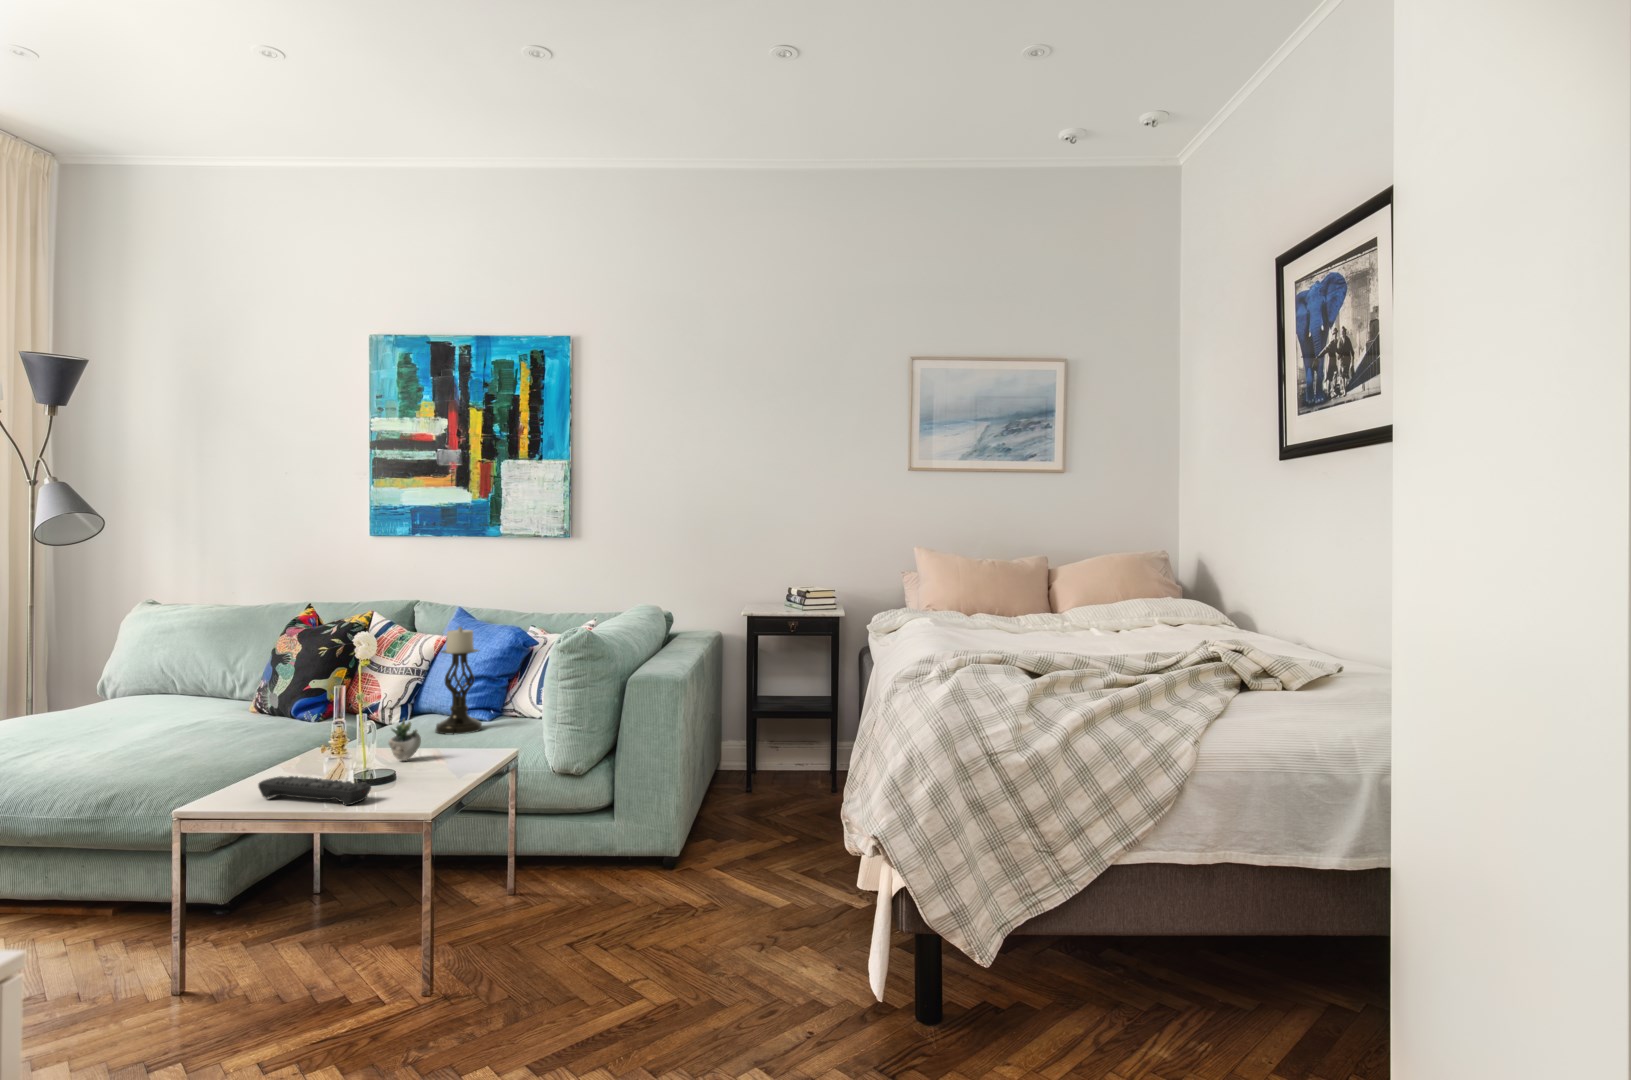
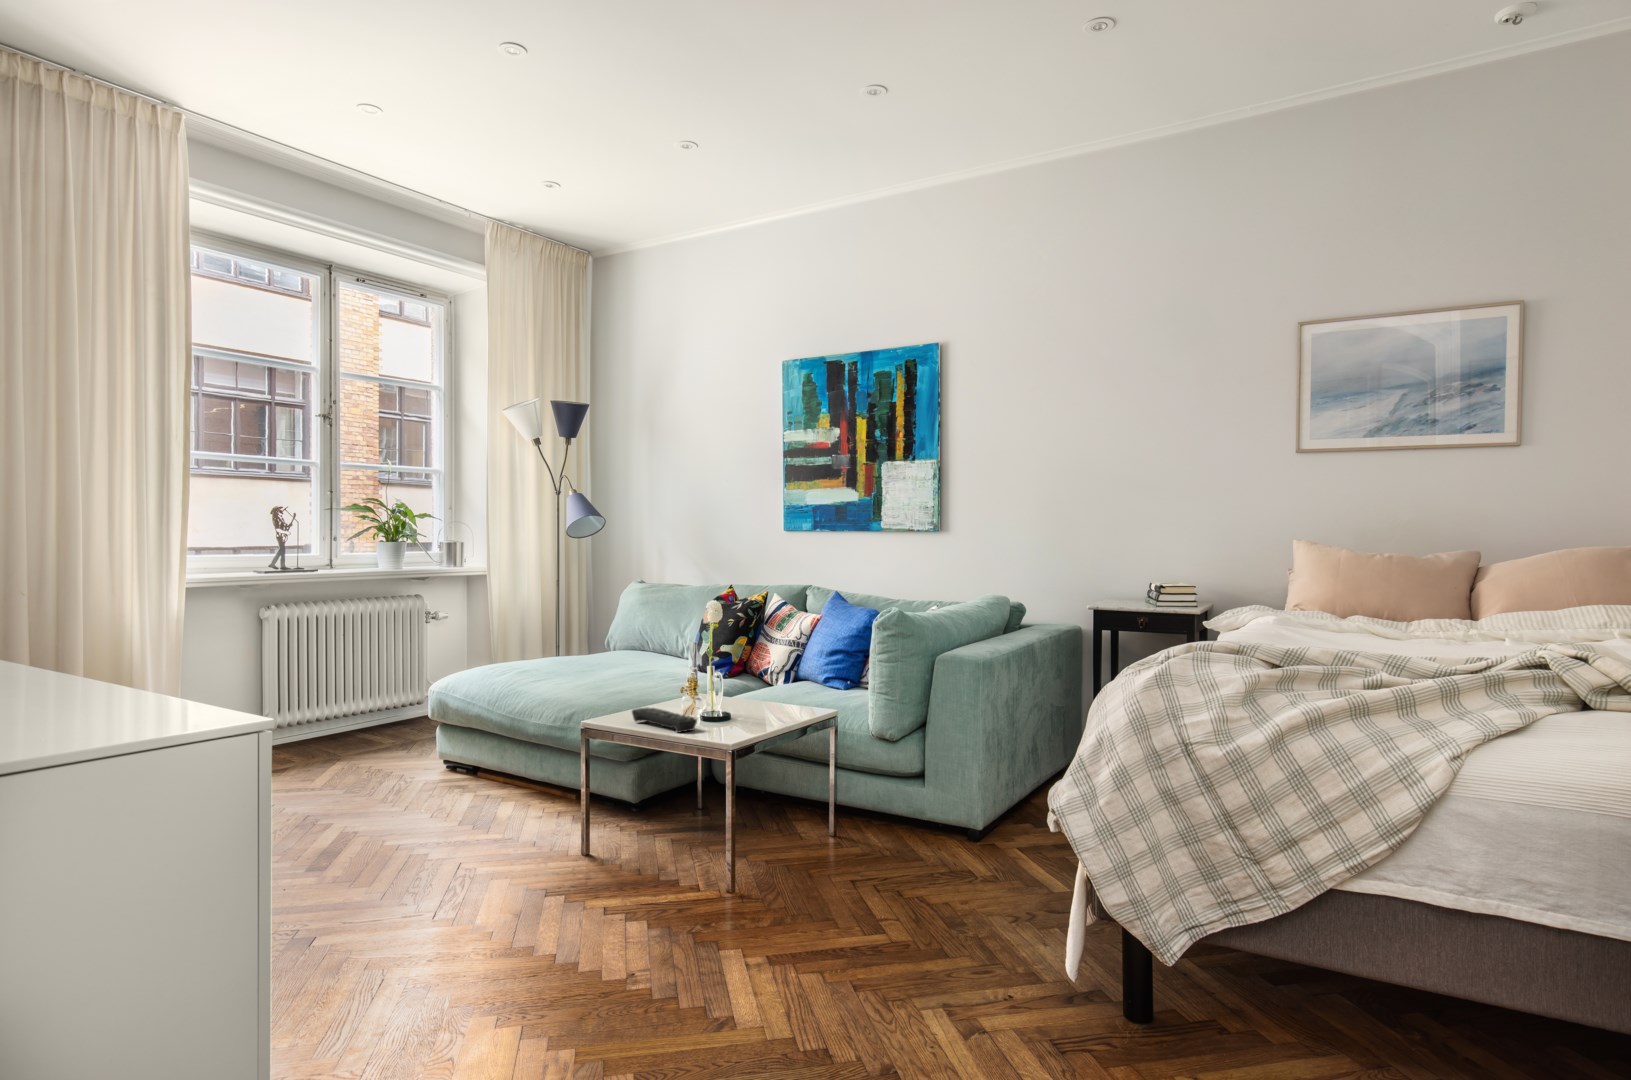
candle holder: present [435,627,482,734] -> none [794,605,832,696]
succulent plant: present [389,719,421,761] -> none [737,674,776,709]

